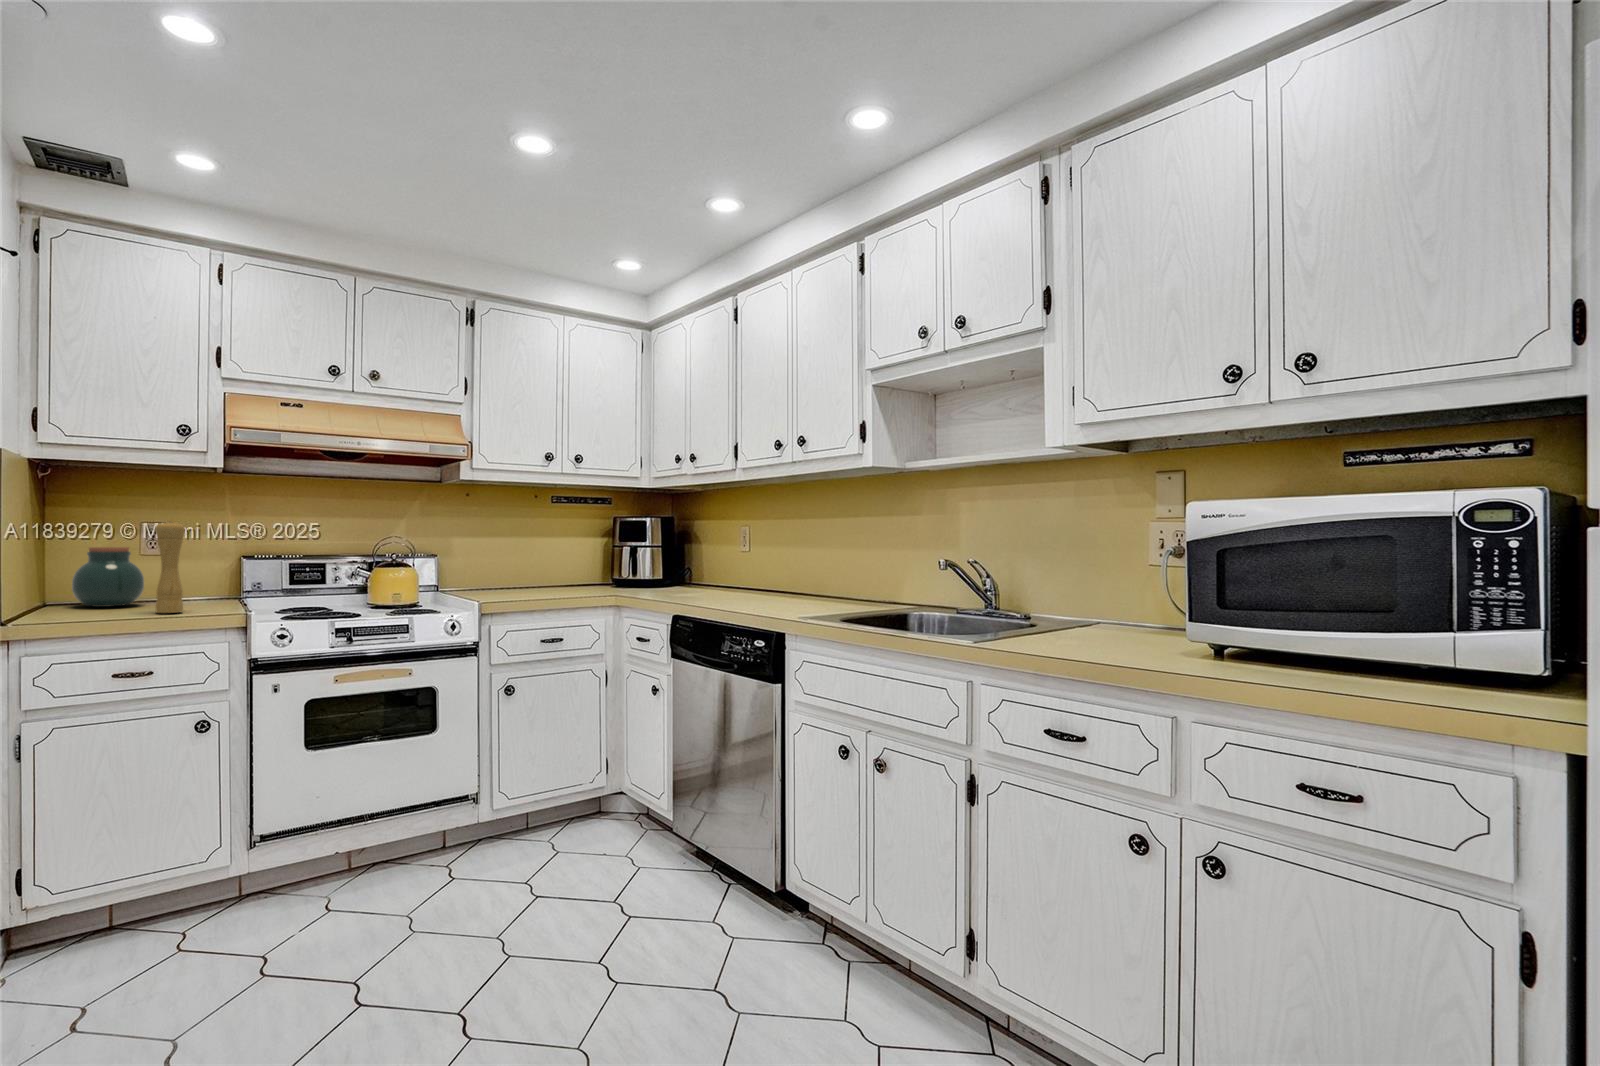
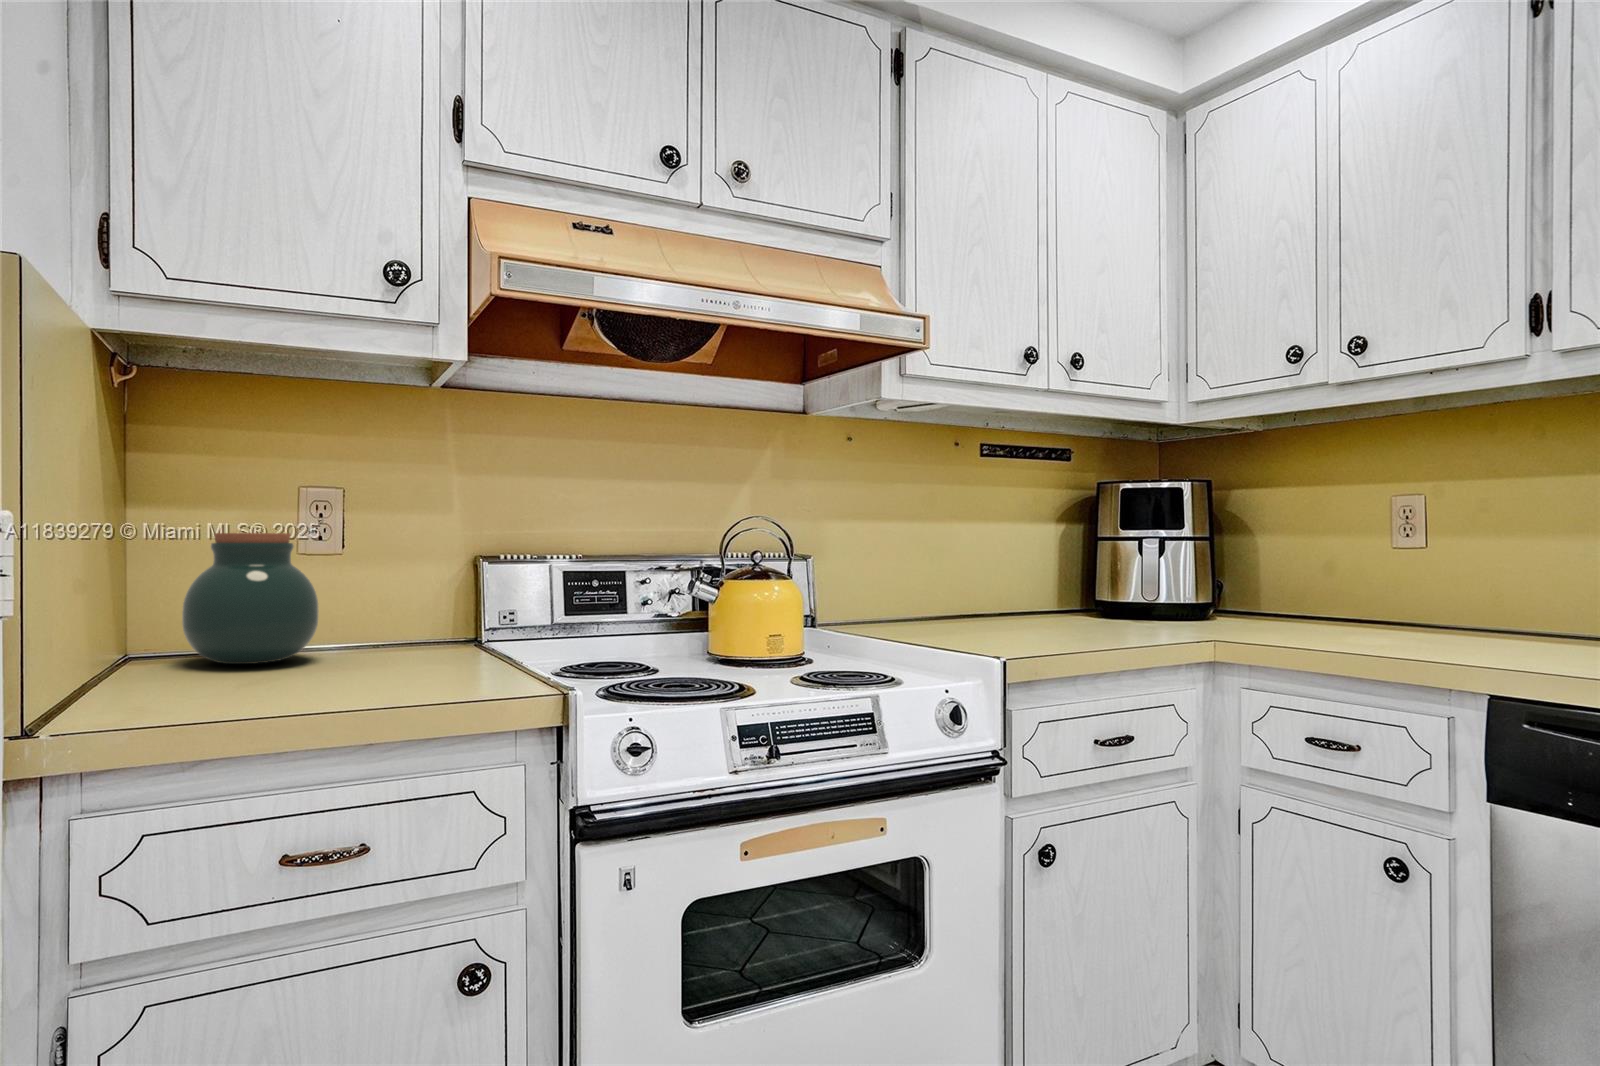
pepper mill: present [155,522,185,613] -> none [353,472,411,686]

